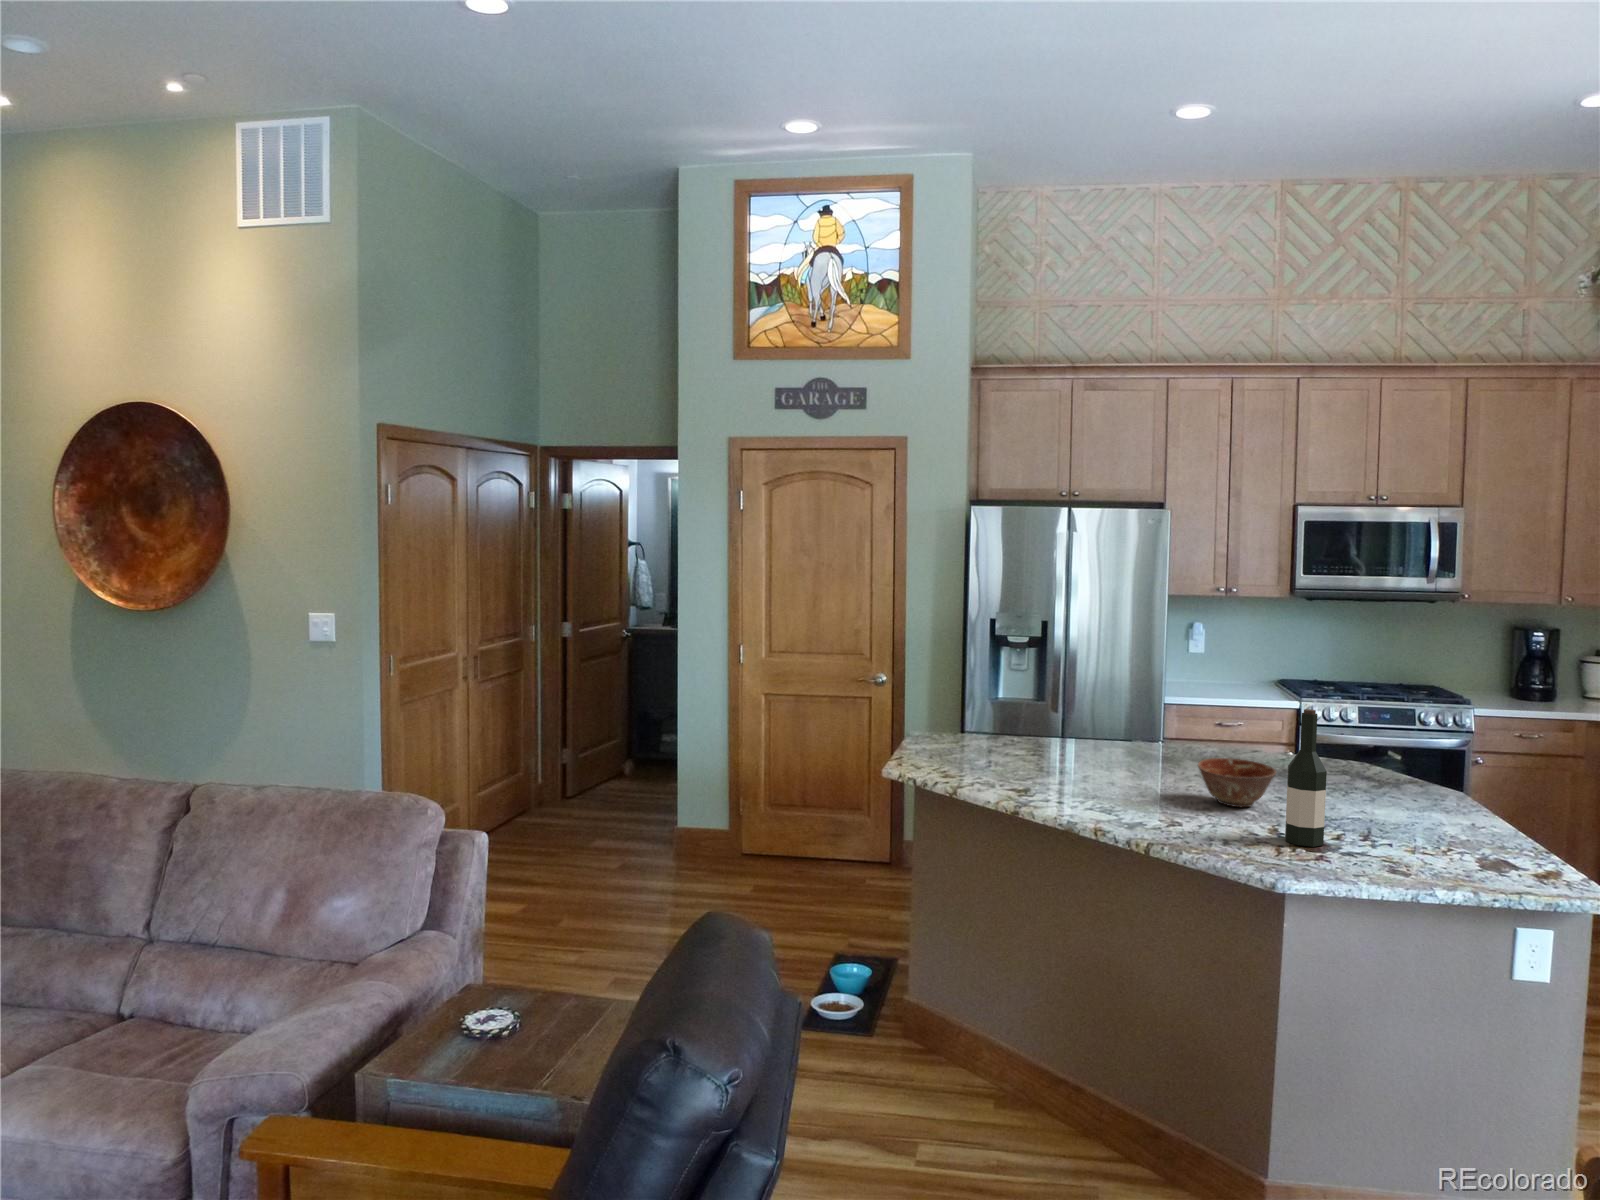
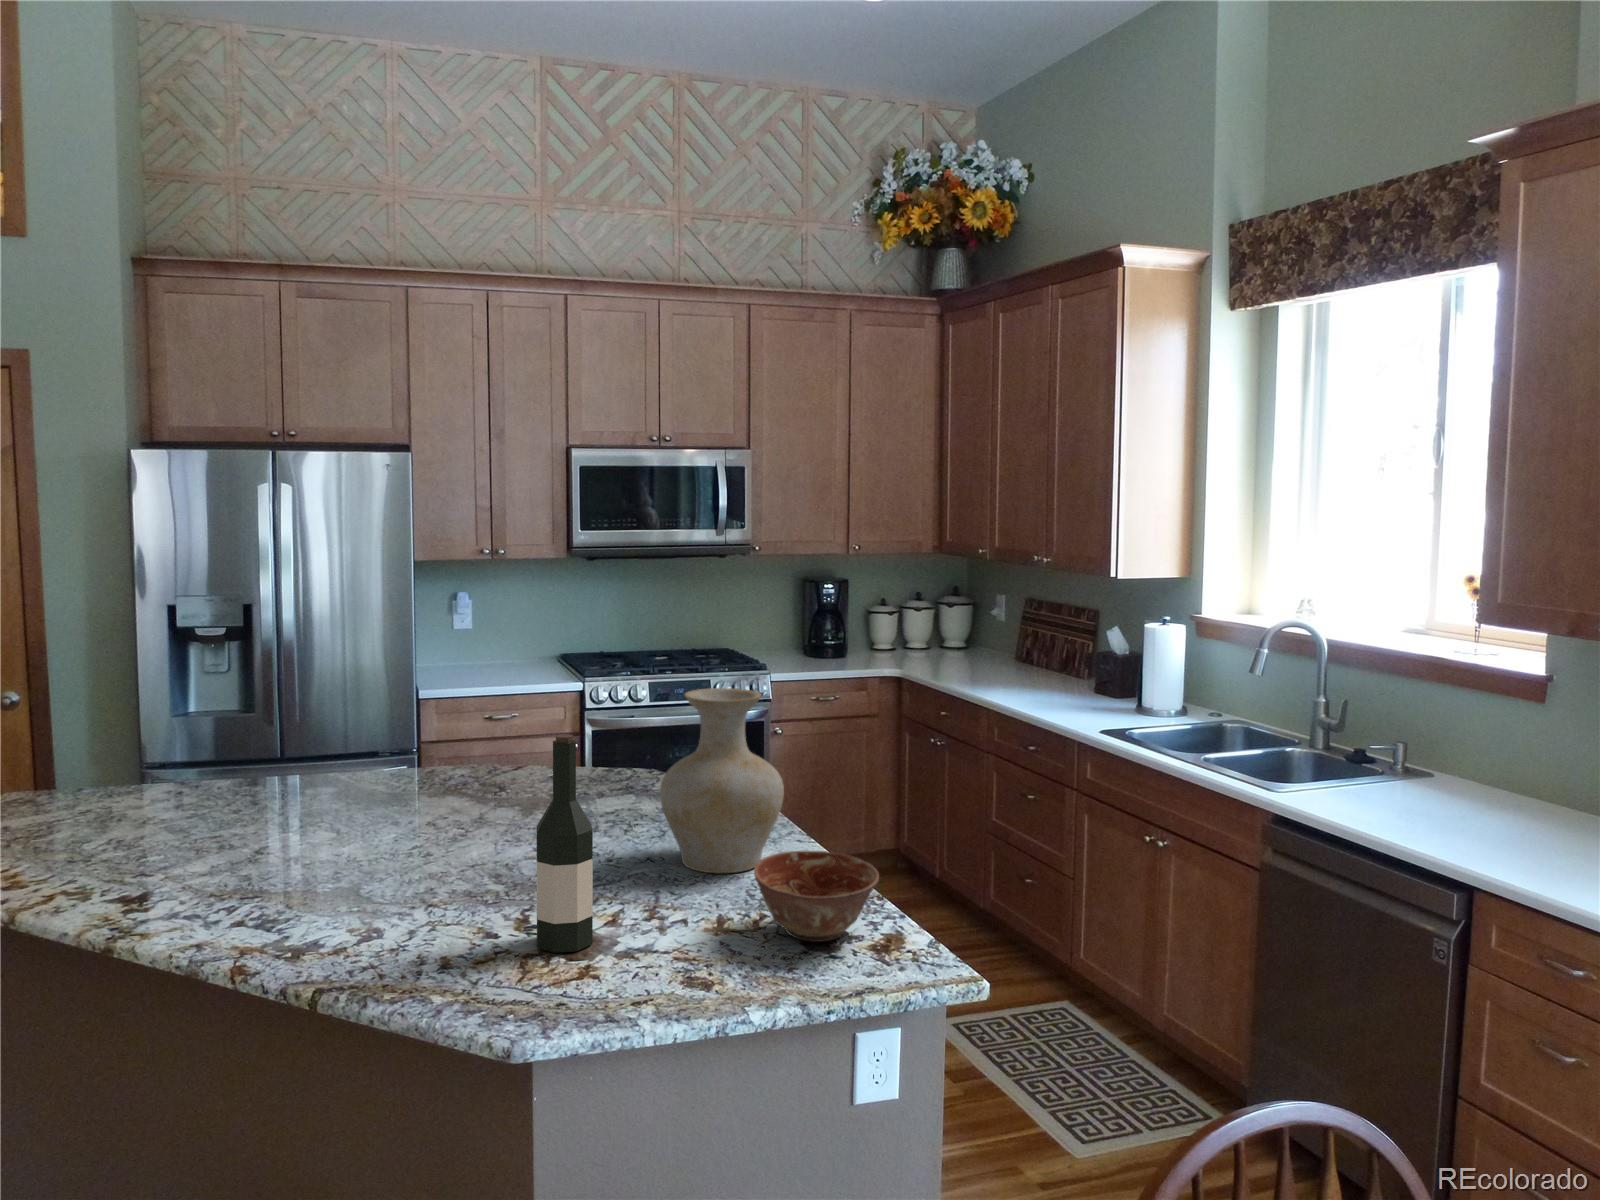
vase: none [1372,695,1474,827] -> present [660,688,784,873]
ceramic bowl: present [1198,758,1276,807] -> present [754,851,879,942]

